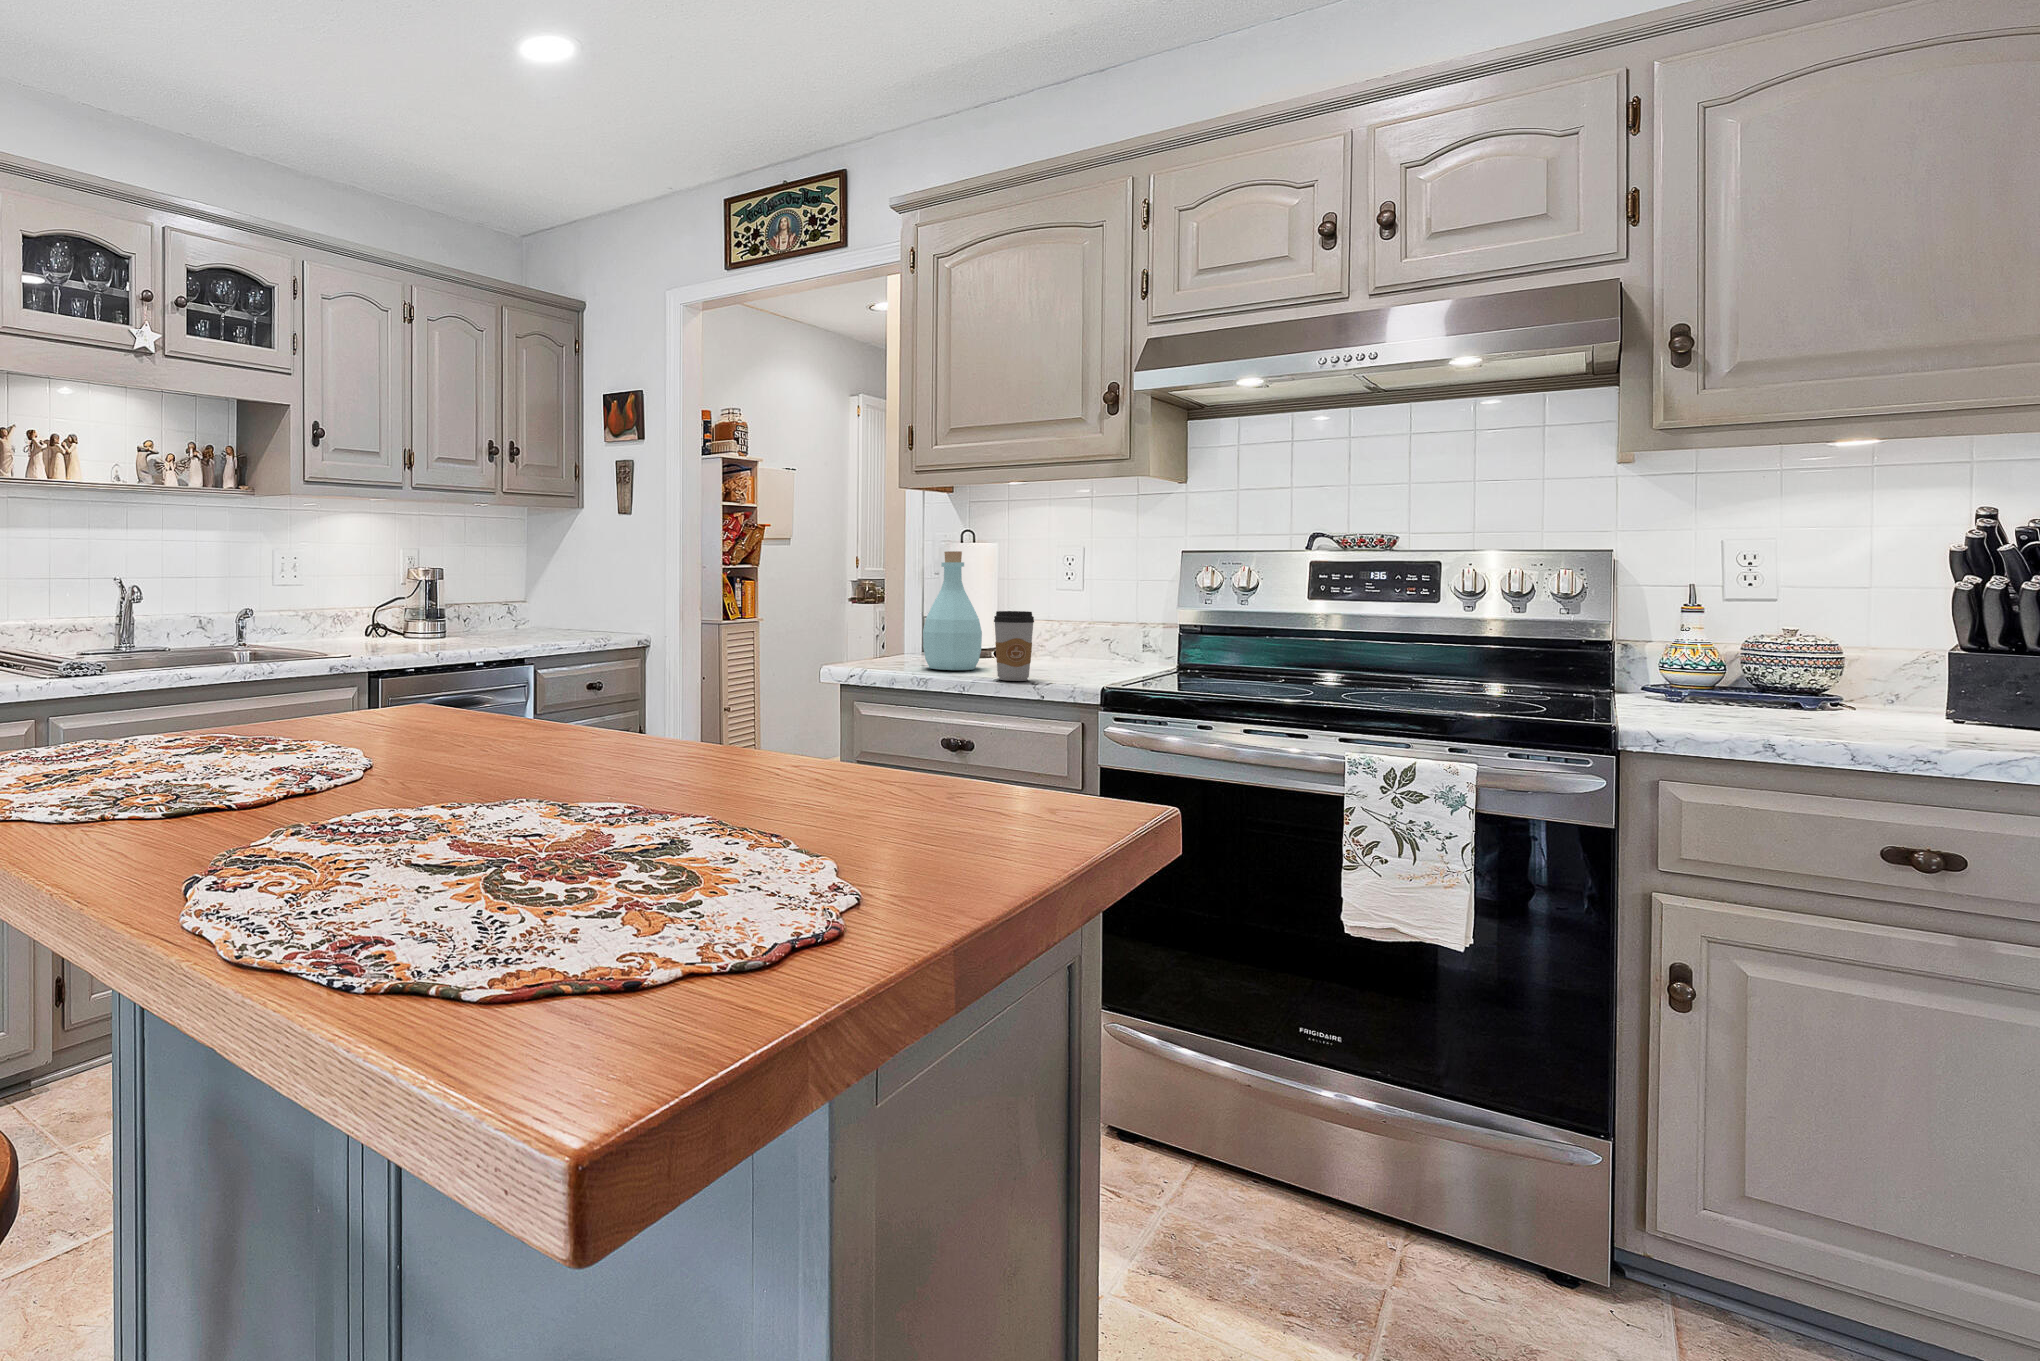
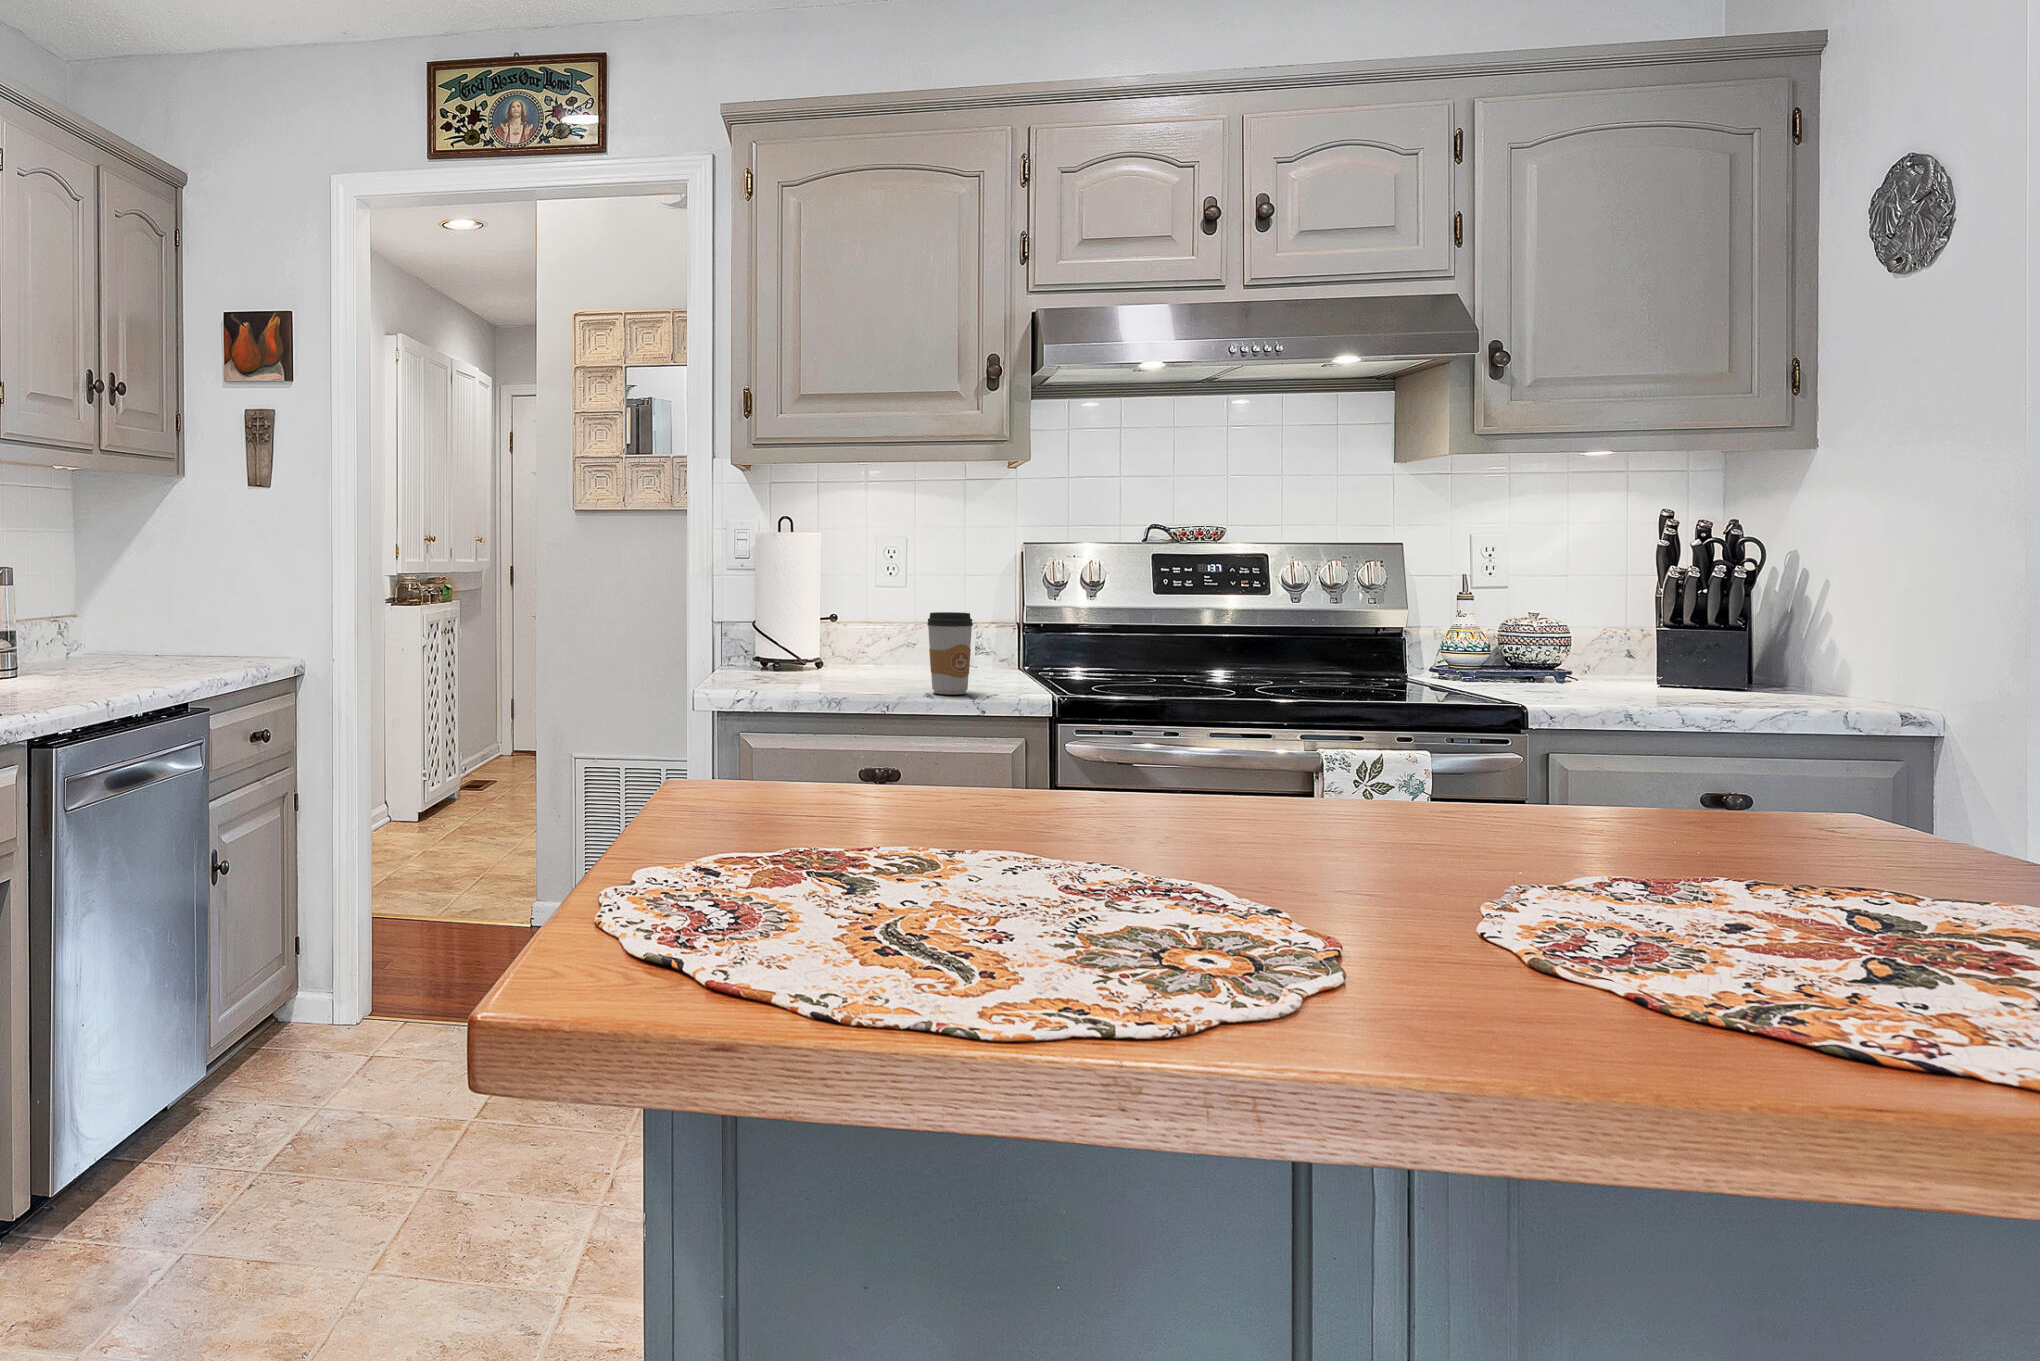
bottle: present [923,551,982,670] -> none [809,541,879,684]

